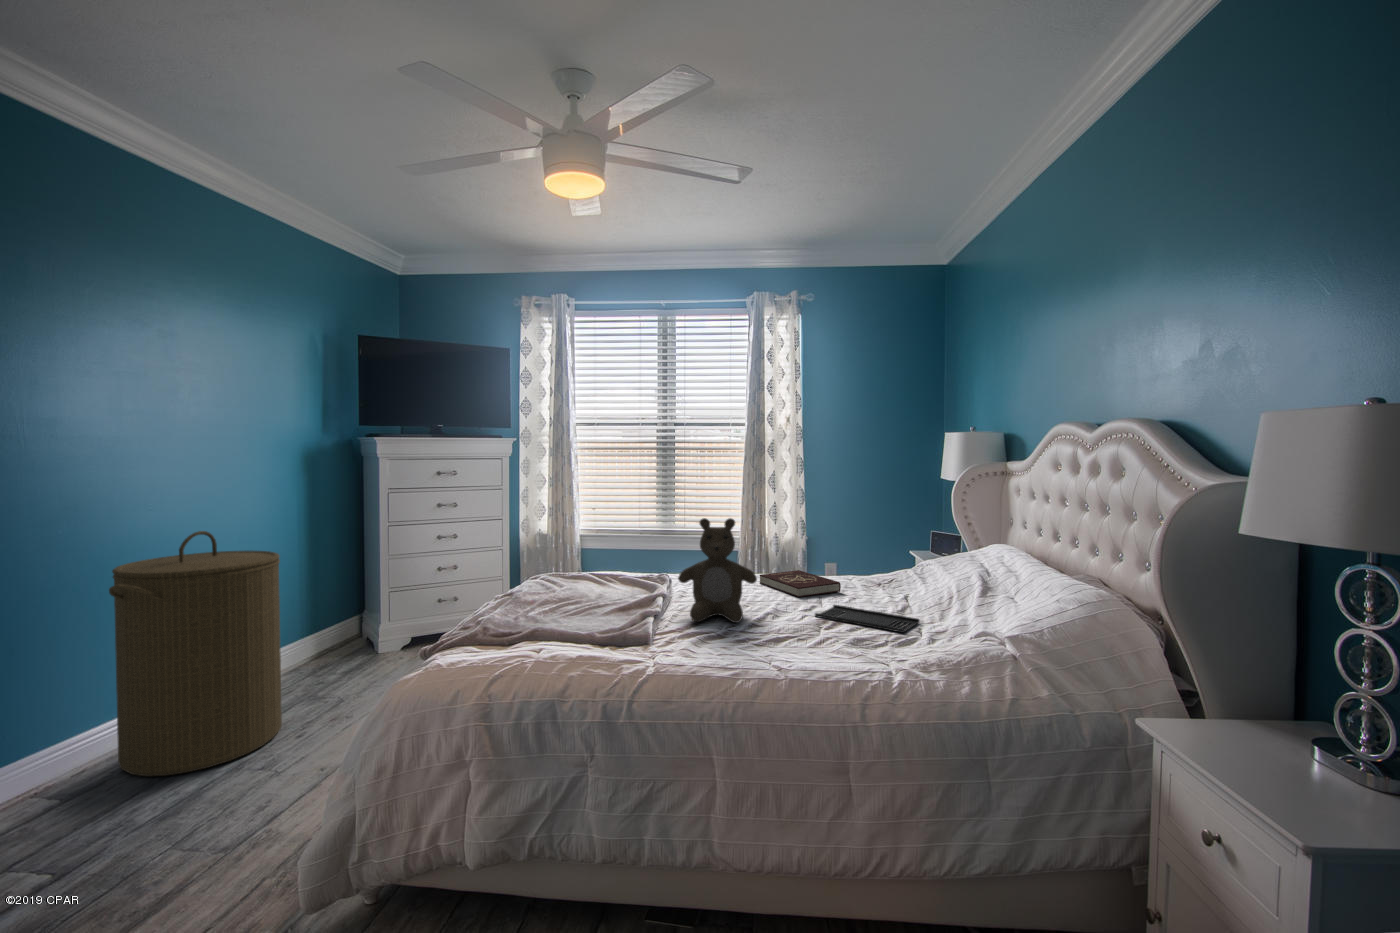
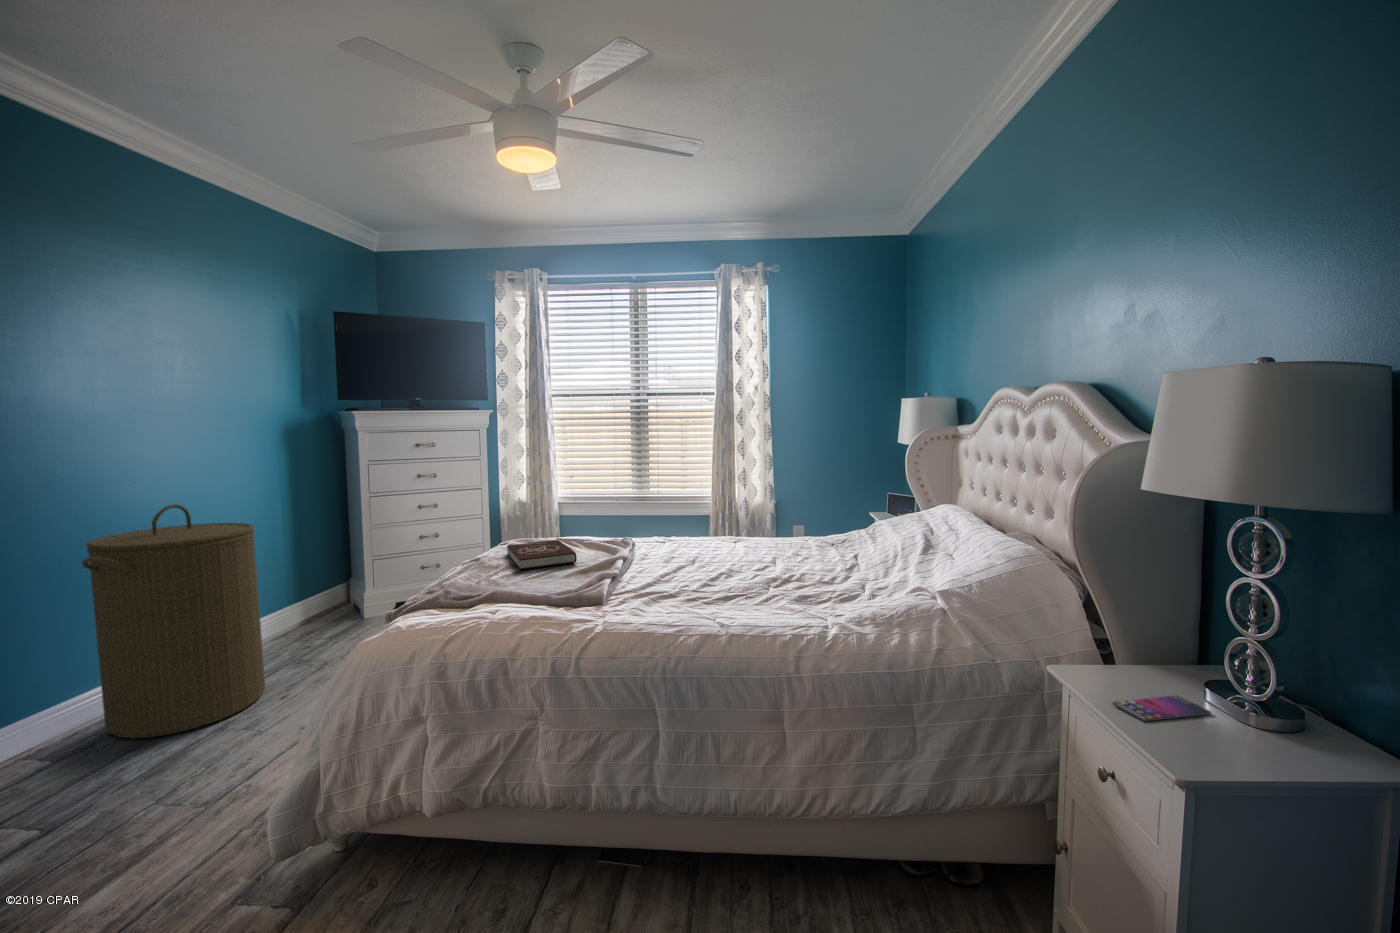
teddy bear: present [678,518,757,623] -> none [637,484,712,584]
book: present [760,570,841,597] -> present [507,540,577,570]
tray: present [815,605,920,633] -> none [768,565,866,590]
smartphone: none [1216,755,1328,783] -> present [1112,696,1211,721]

